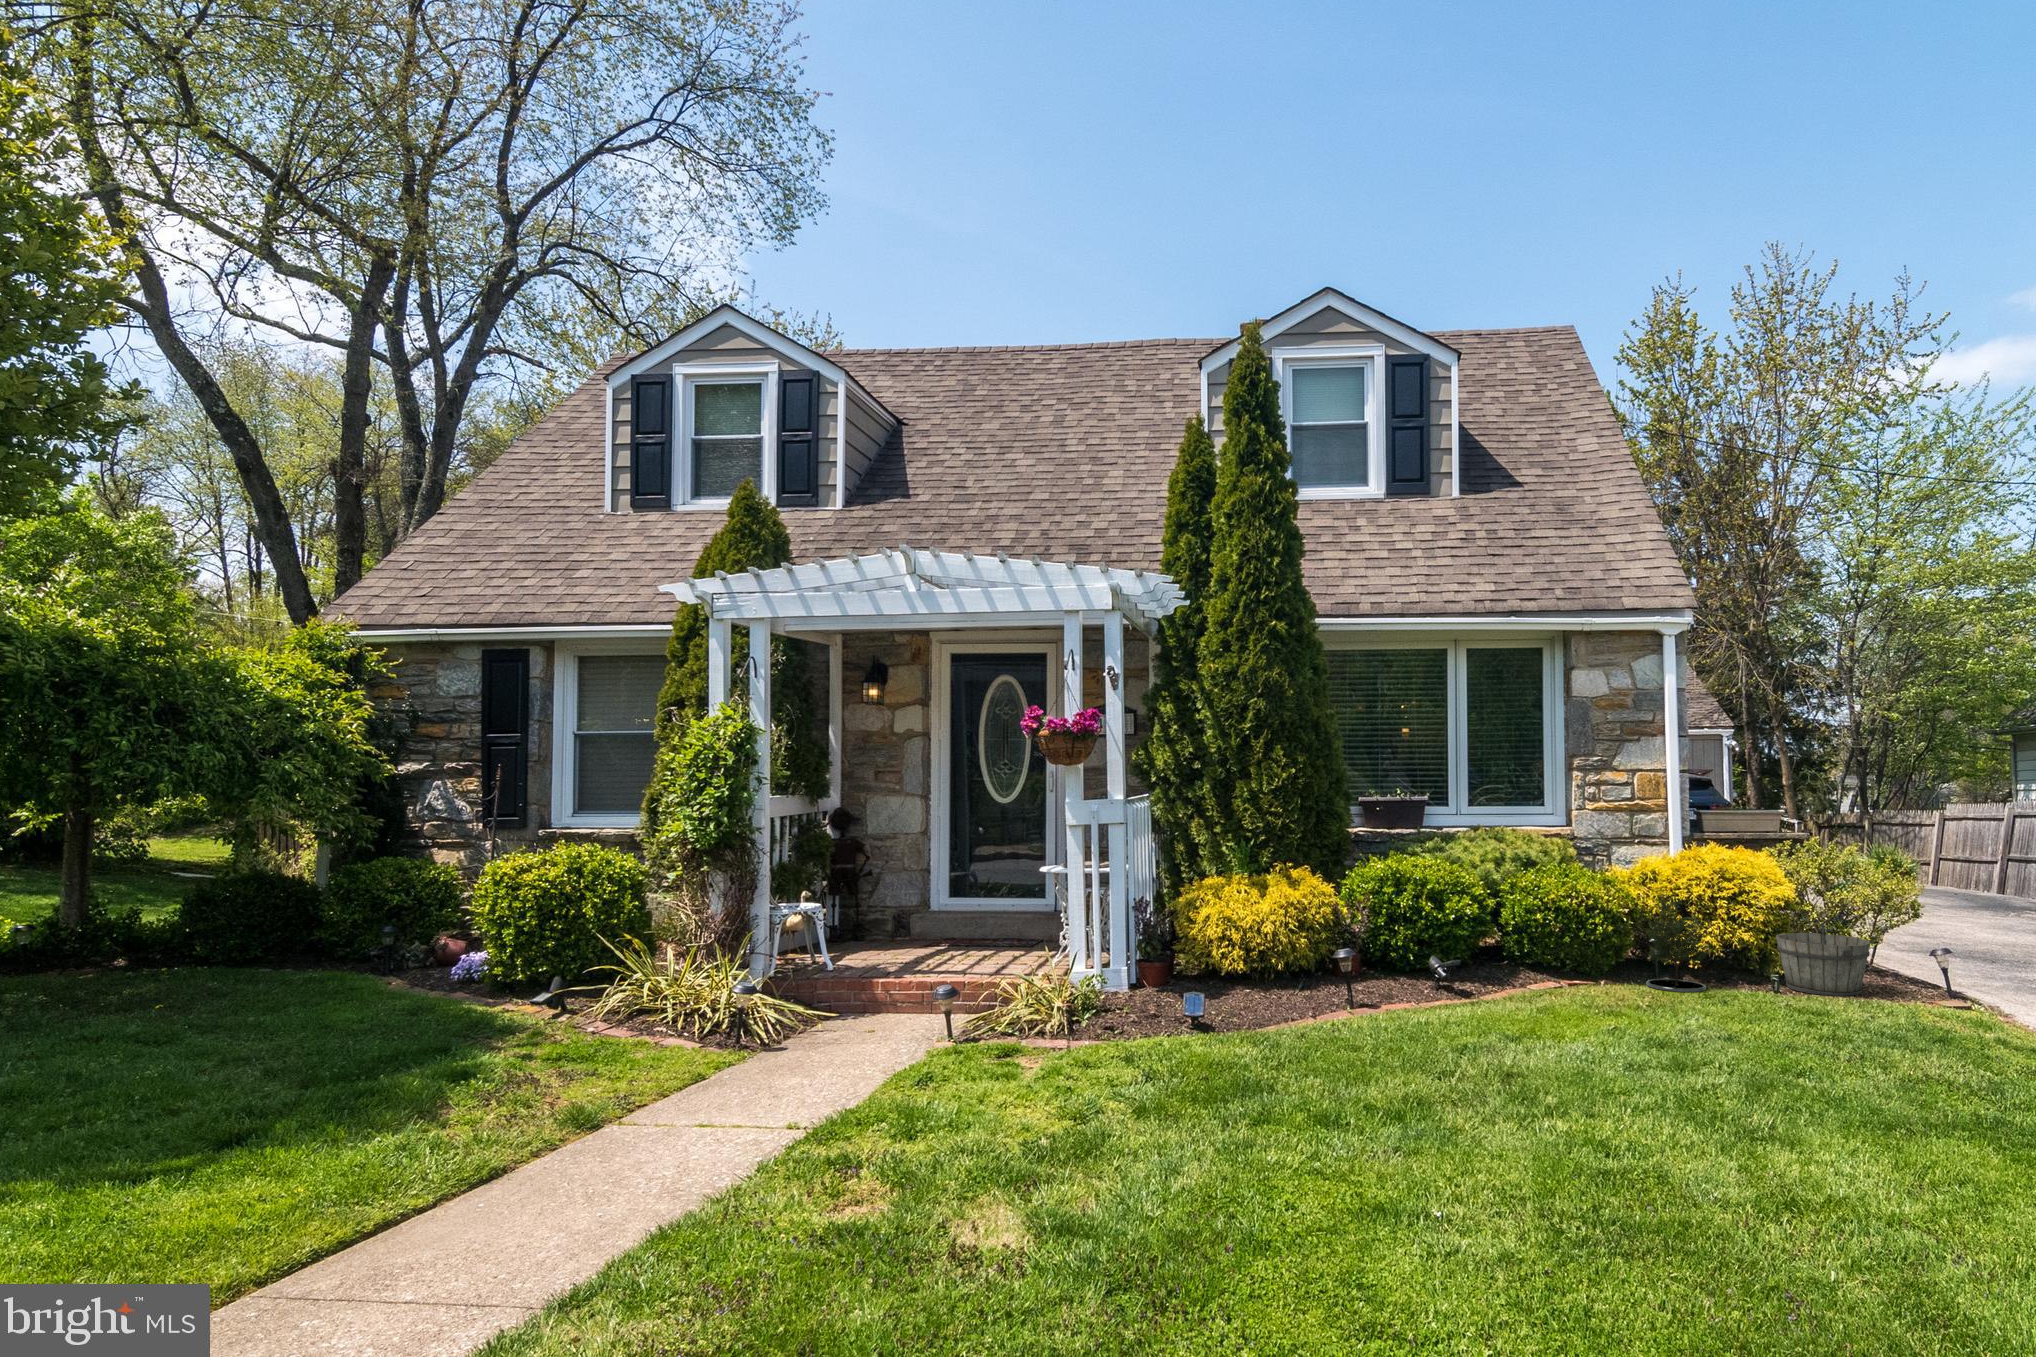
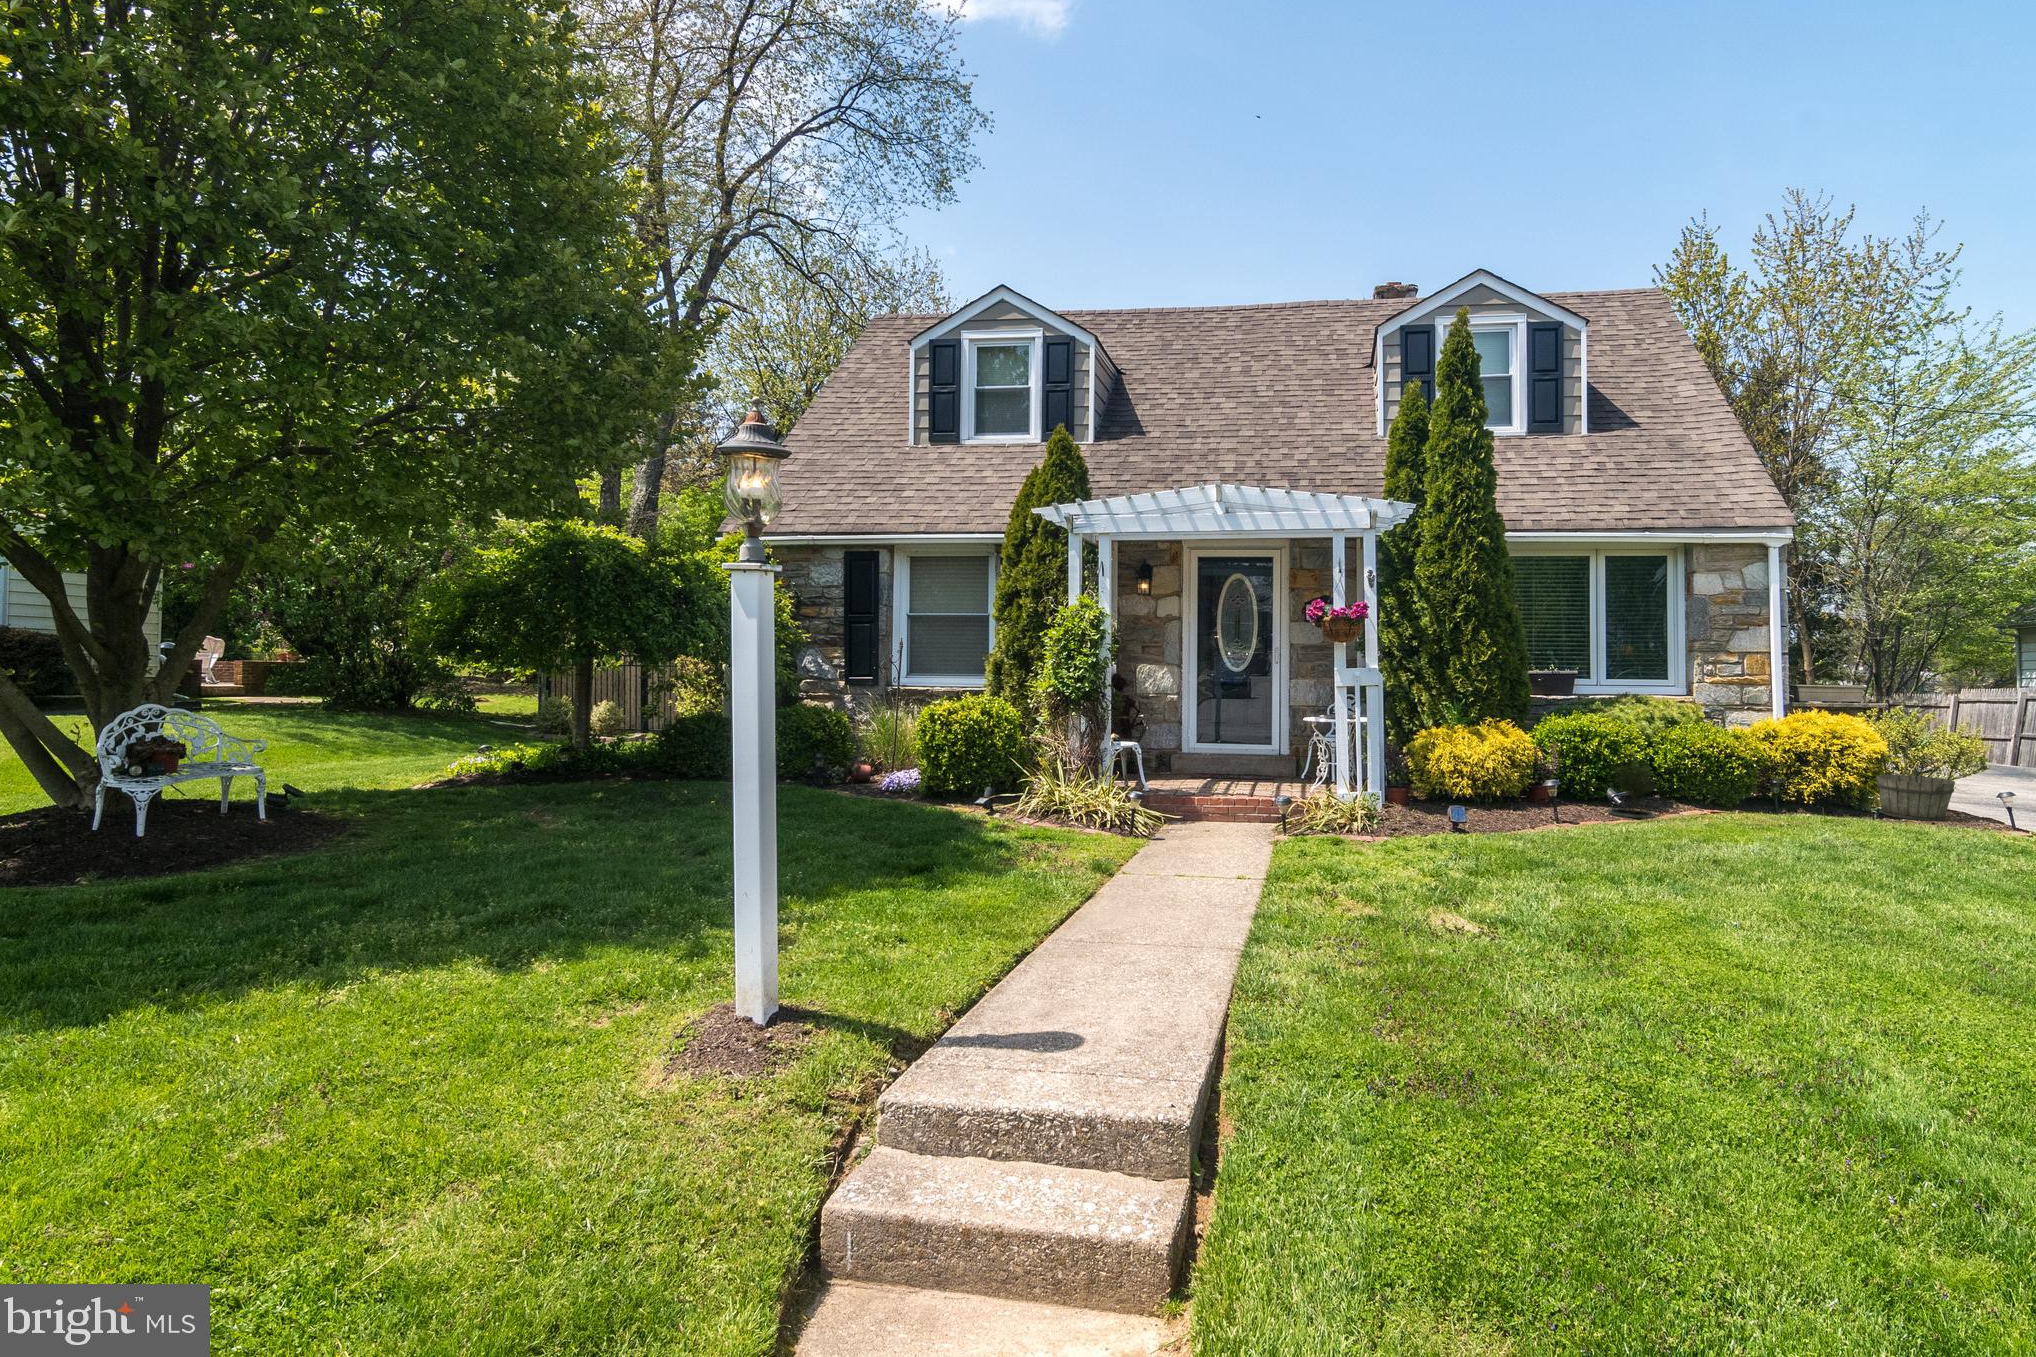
potted tree: present [1646,890,1709,992] -> present [1609,750,1655,818]

